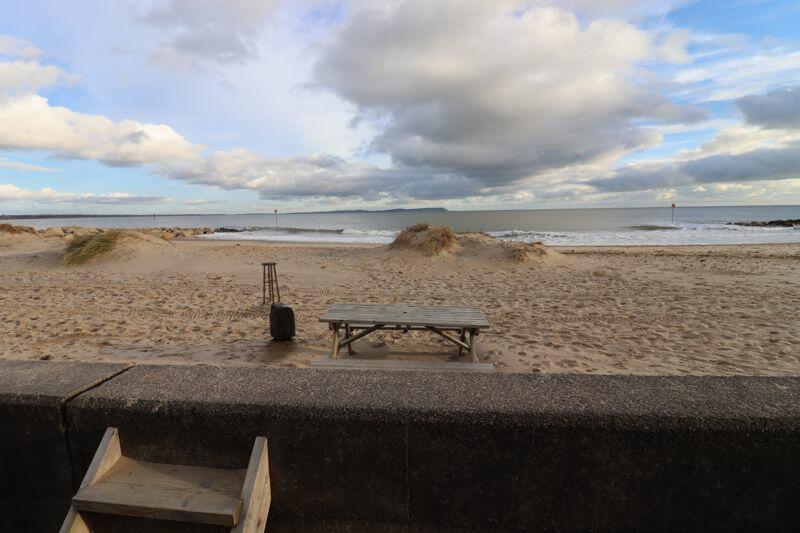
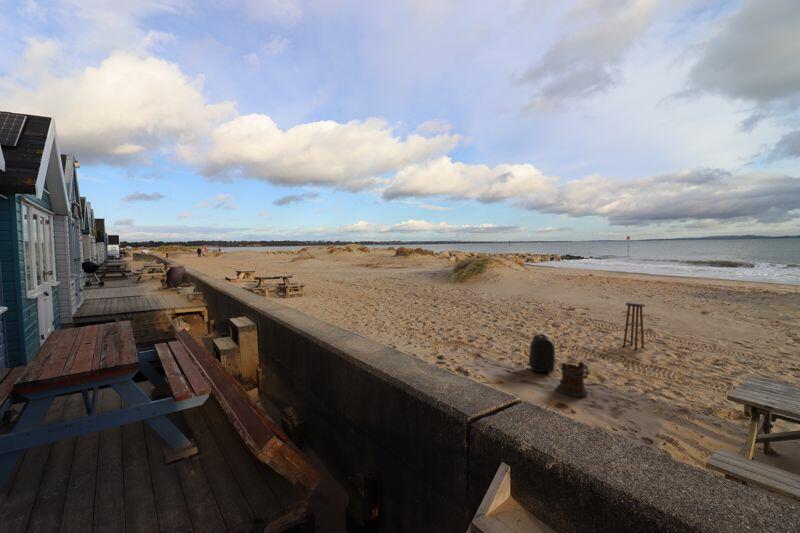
backpack: present [269,303,296,340] -> present [529,335,555,372]
bucket: none [199,321,228,355] -> present [557,362,589,397]

